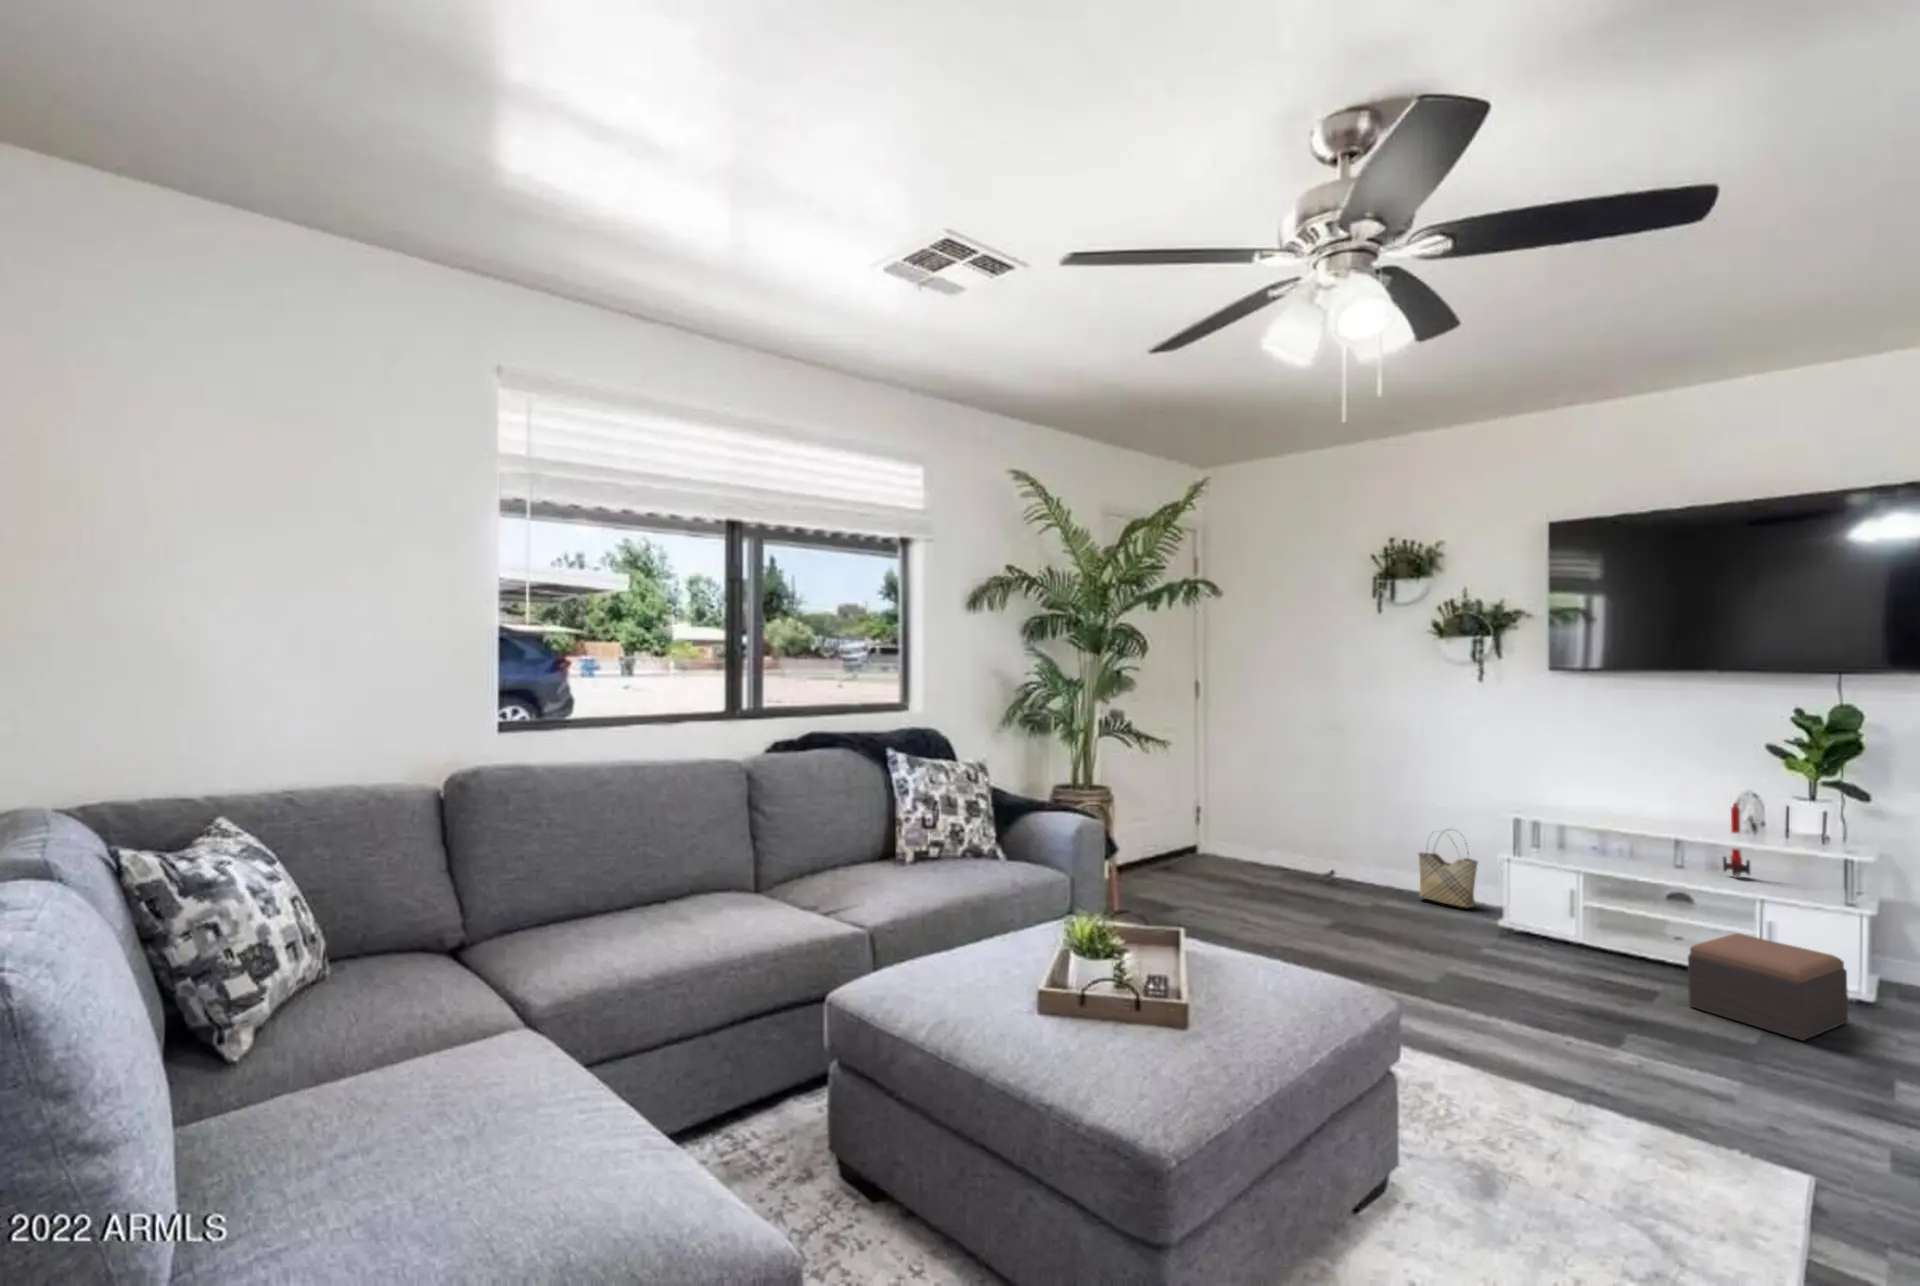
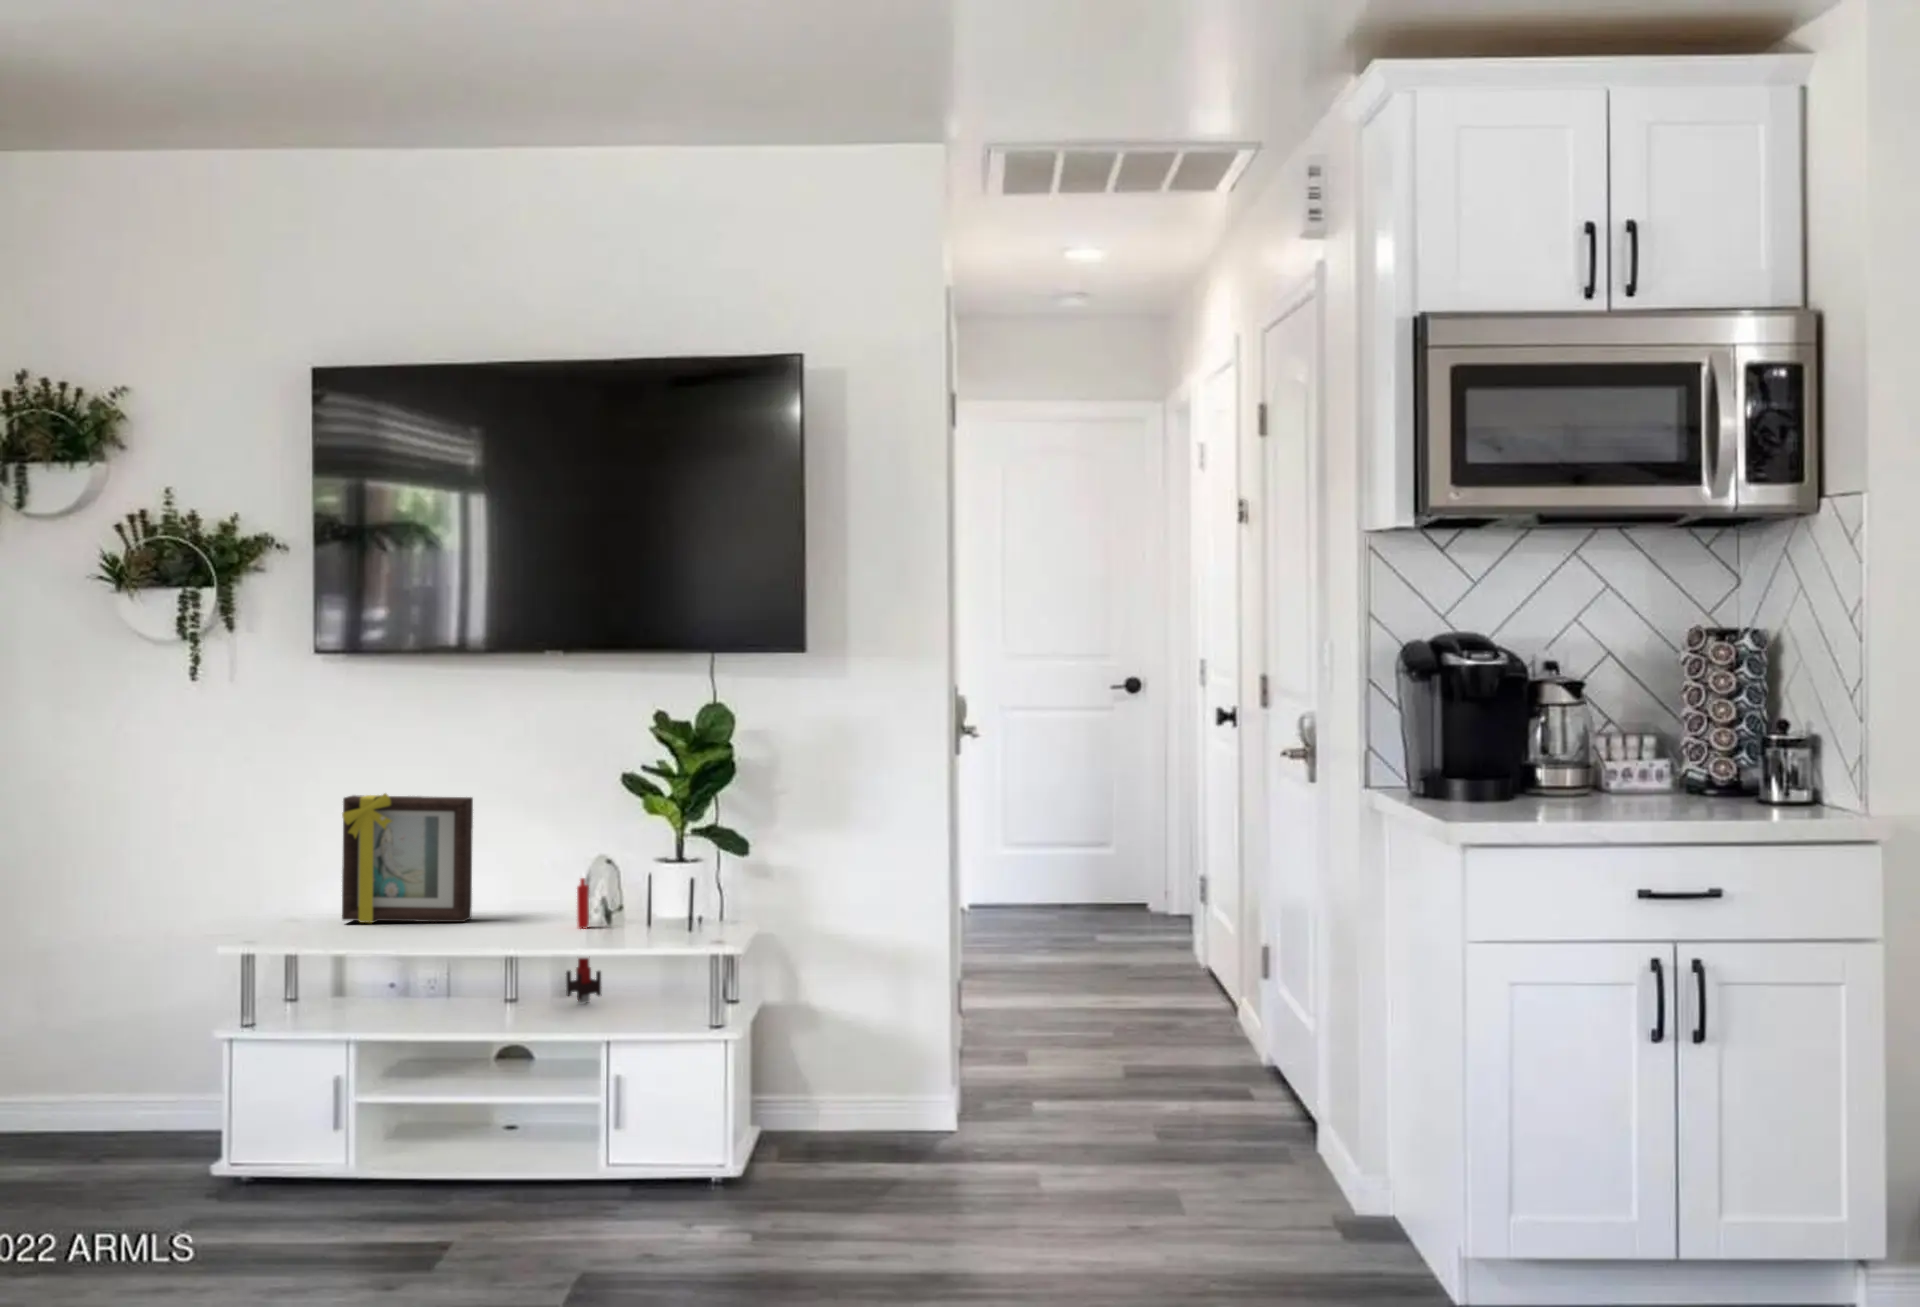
picture frame: none [1566,744,1650,819] -> present [342,793,473,923]
woven basket: present [1419,835,1478,908] -> none [63,990,186,1151]
footstool: present [1688,933,1848,1040] -> none [493,1106,704,1276]

